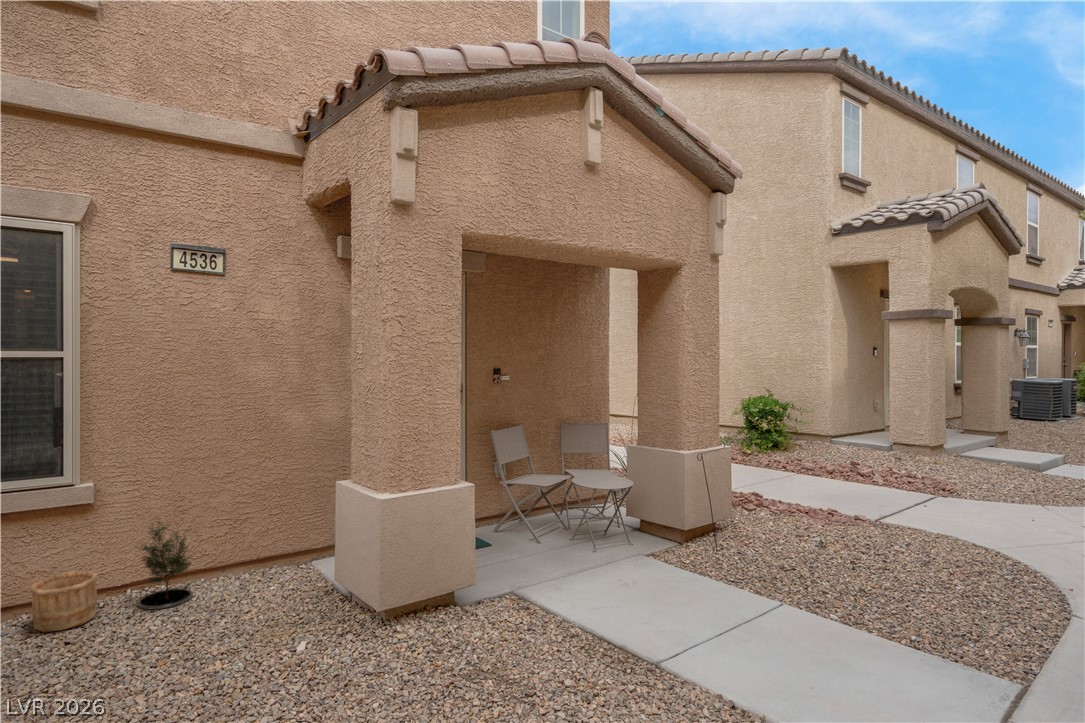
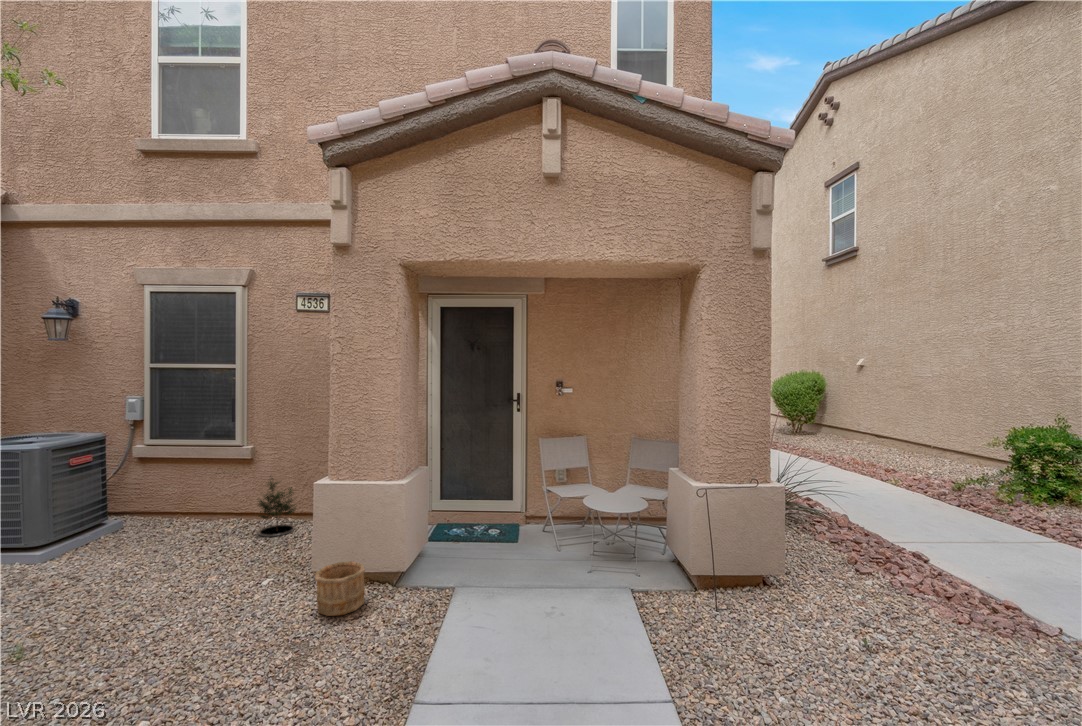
wooden bucket: present [30,571,98,632] -> present [315,561,365,616]

